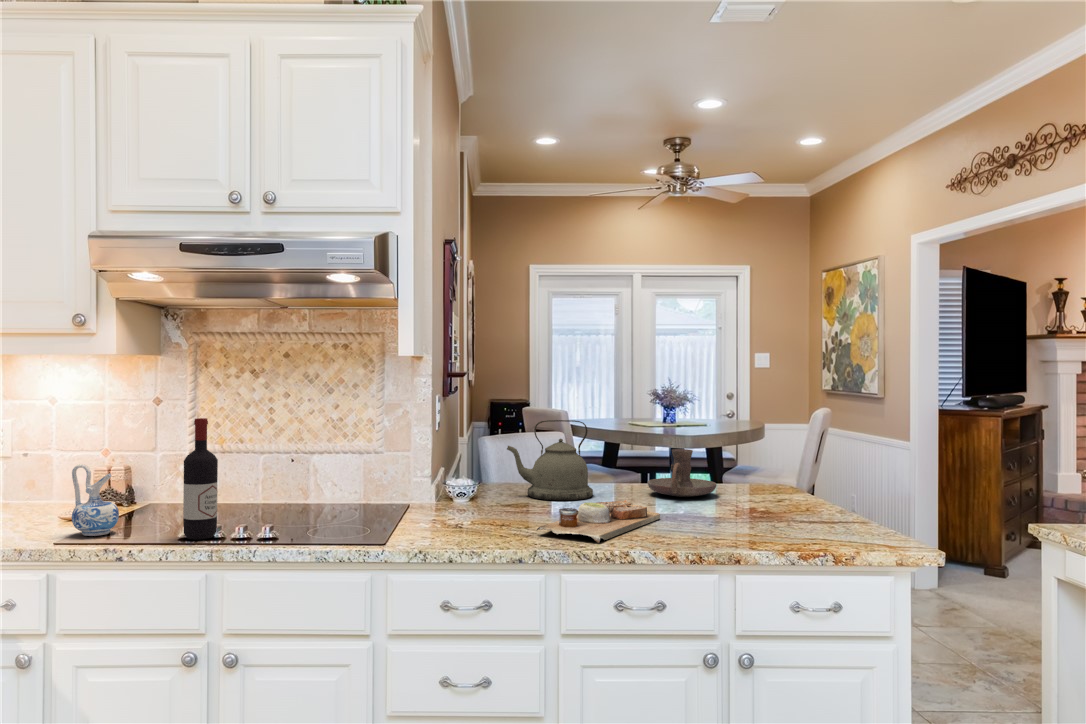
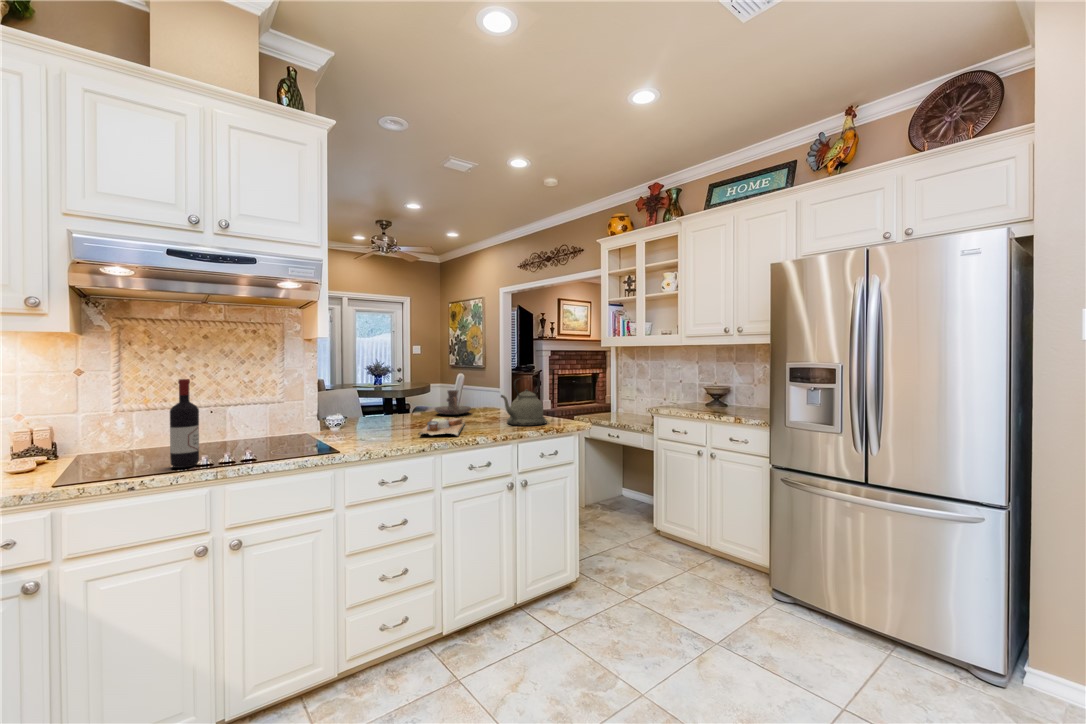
kettle: present [507,420,593,500] -> present [501,378,546,426]
ceramic pitcher: present [72,464,119,536] -> none [47,421,96,479]

